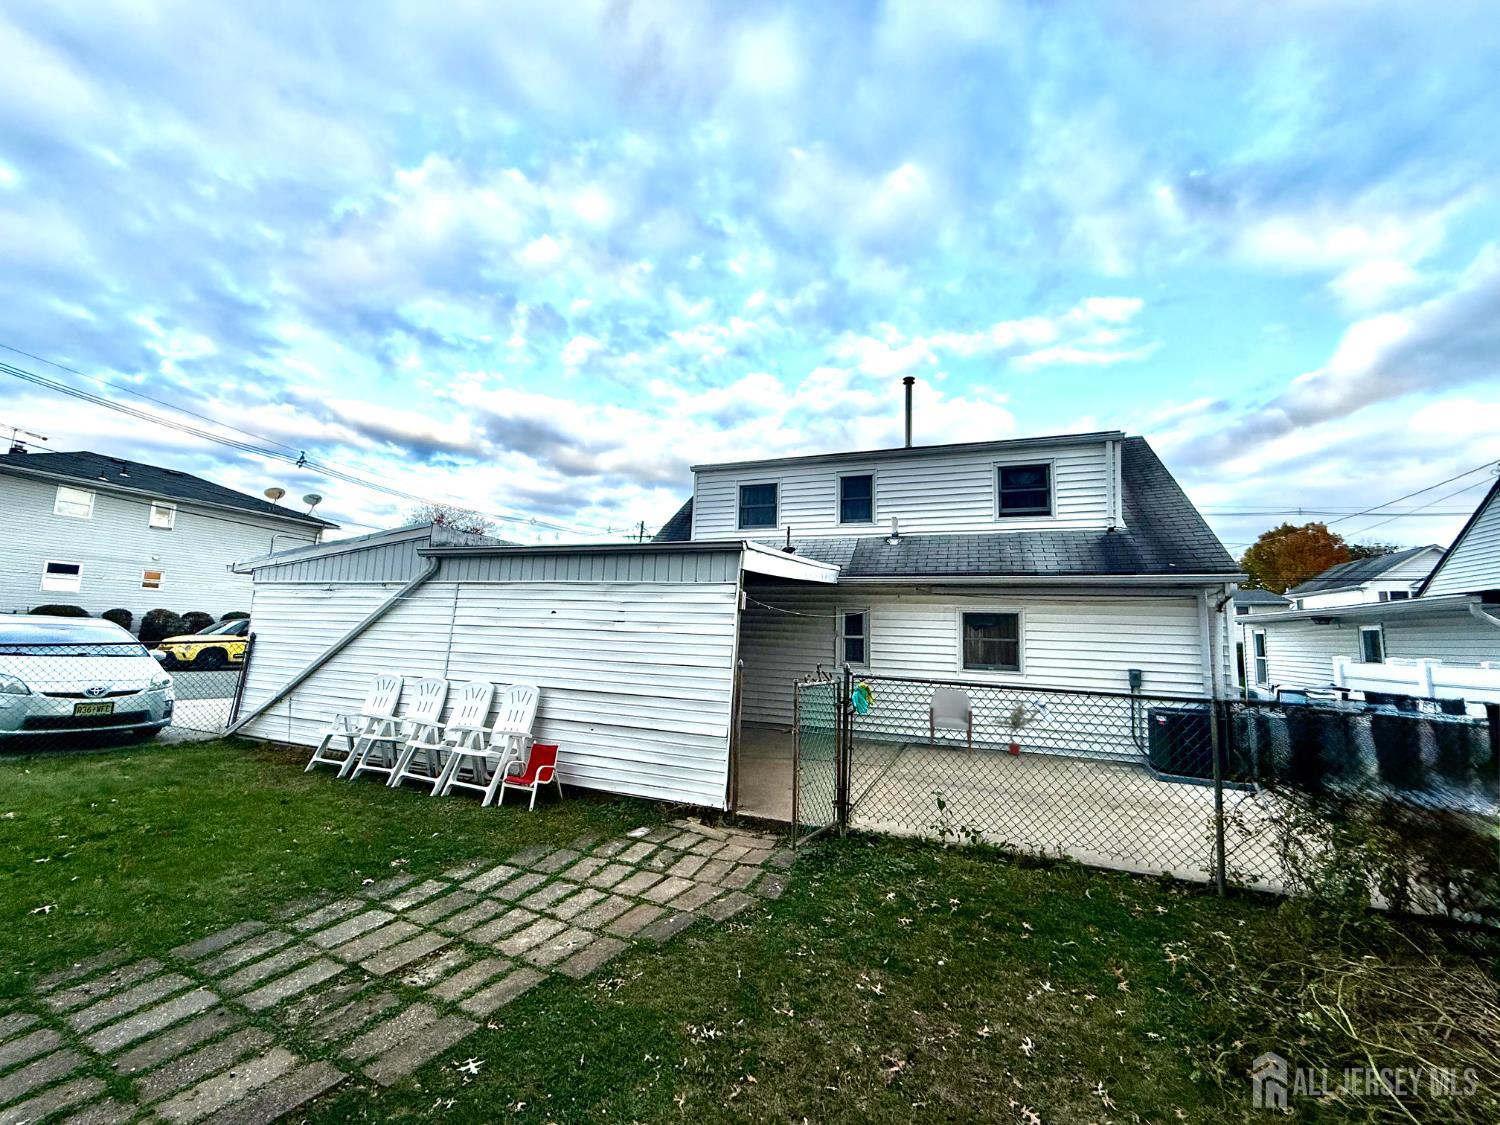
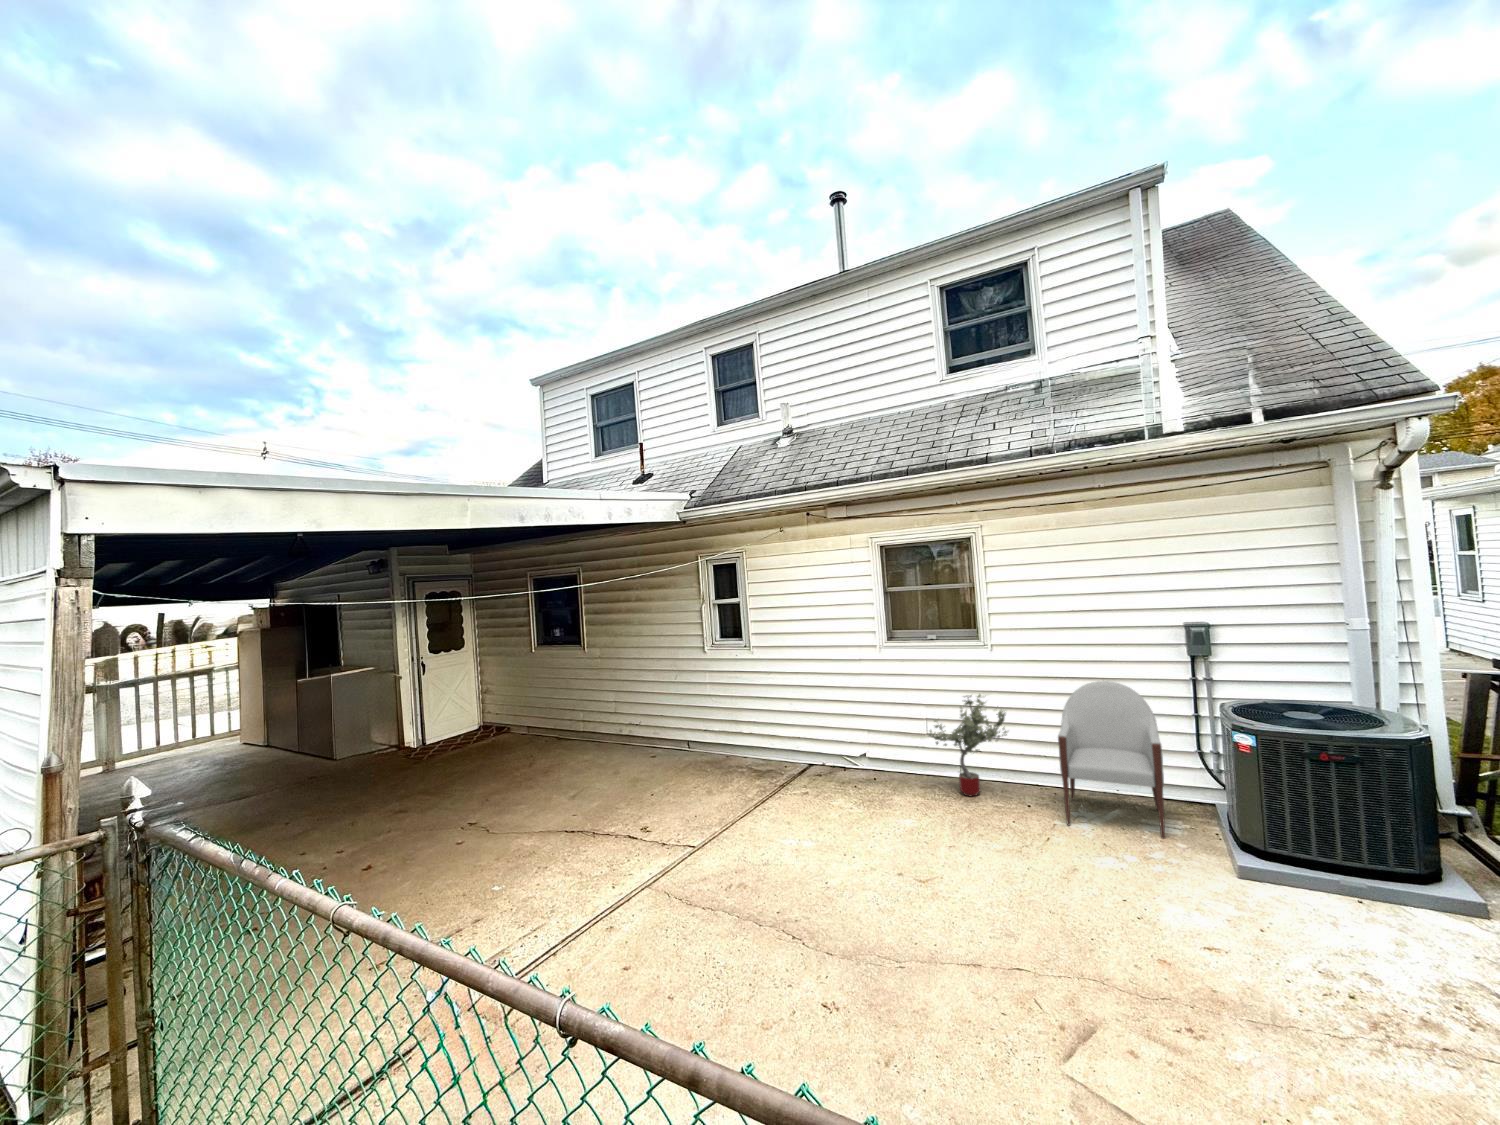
chair: present [929,689,973,754] -> present [1058,681,1165,839]

